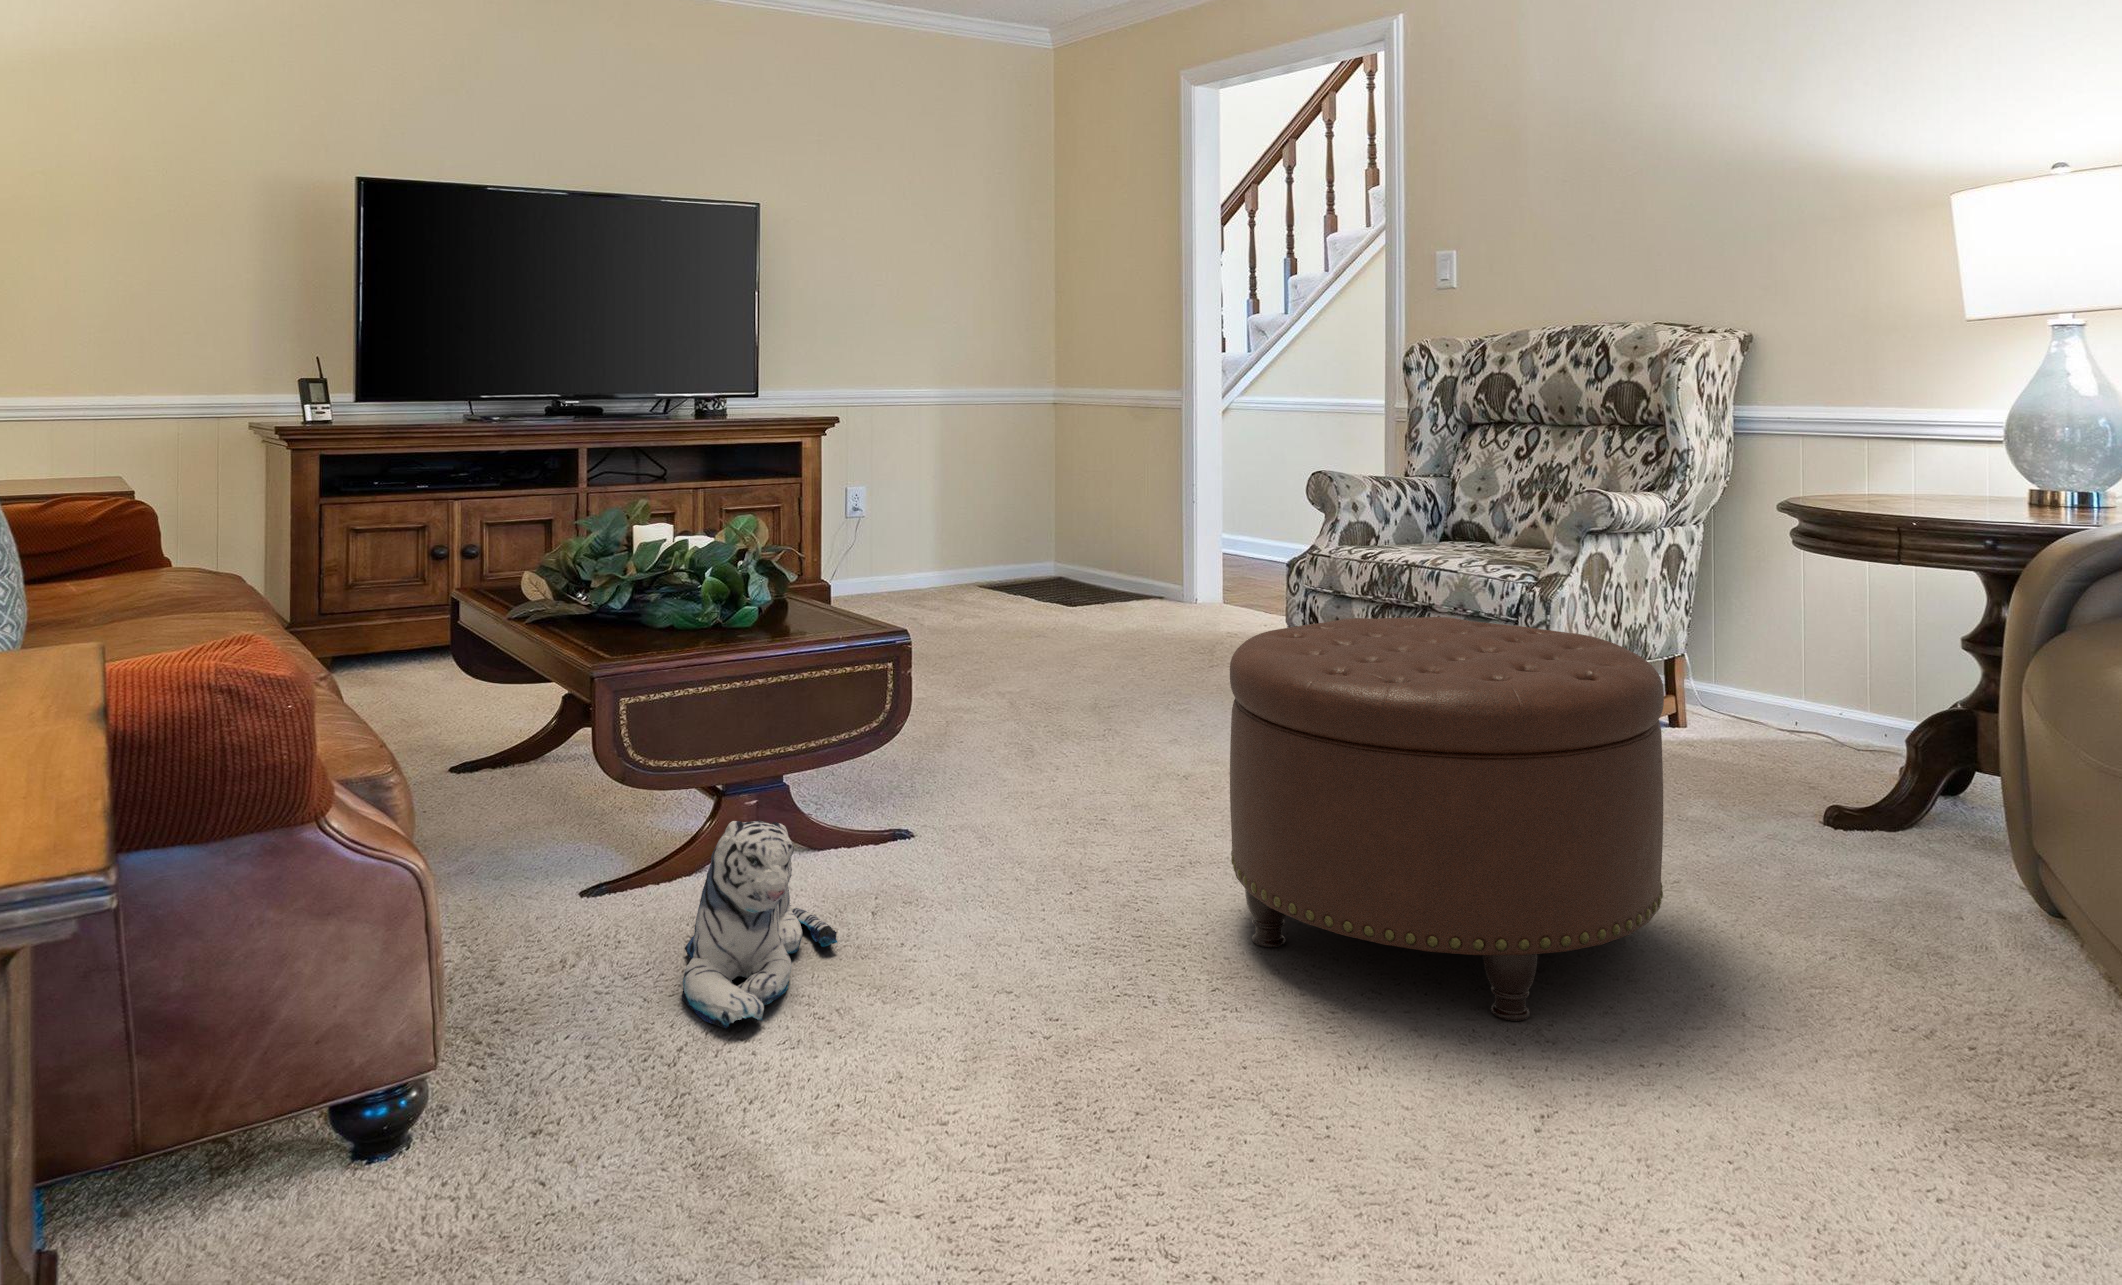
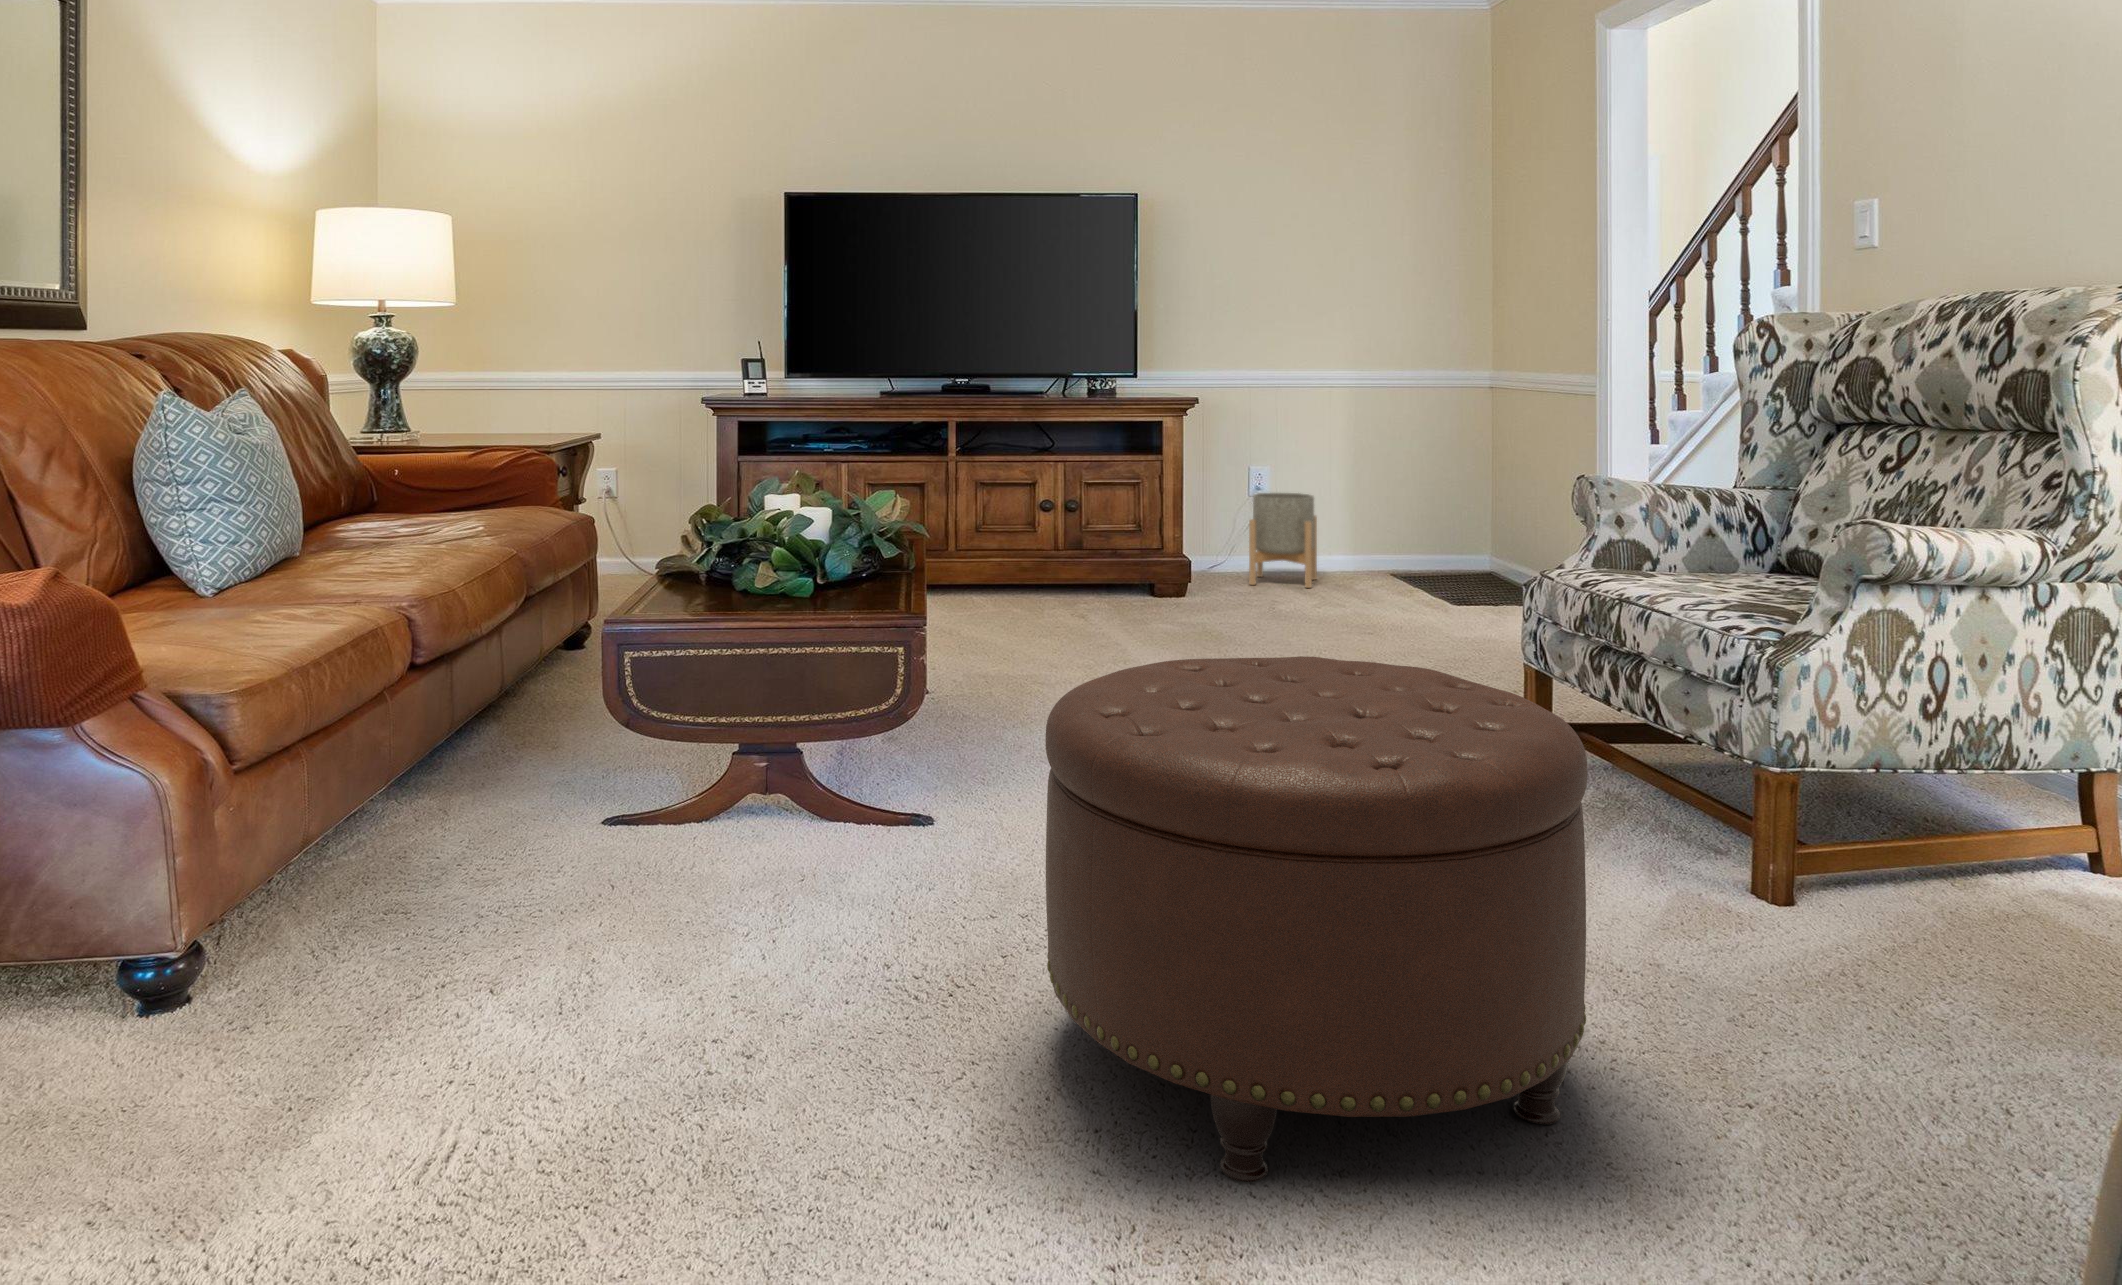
planter: none [857,508,920,597] -> present [1249,493,1317,588]
plush toy: present [682,821,837,1028] -> none [534,774,738,961]

